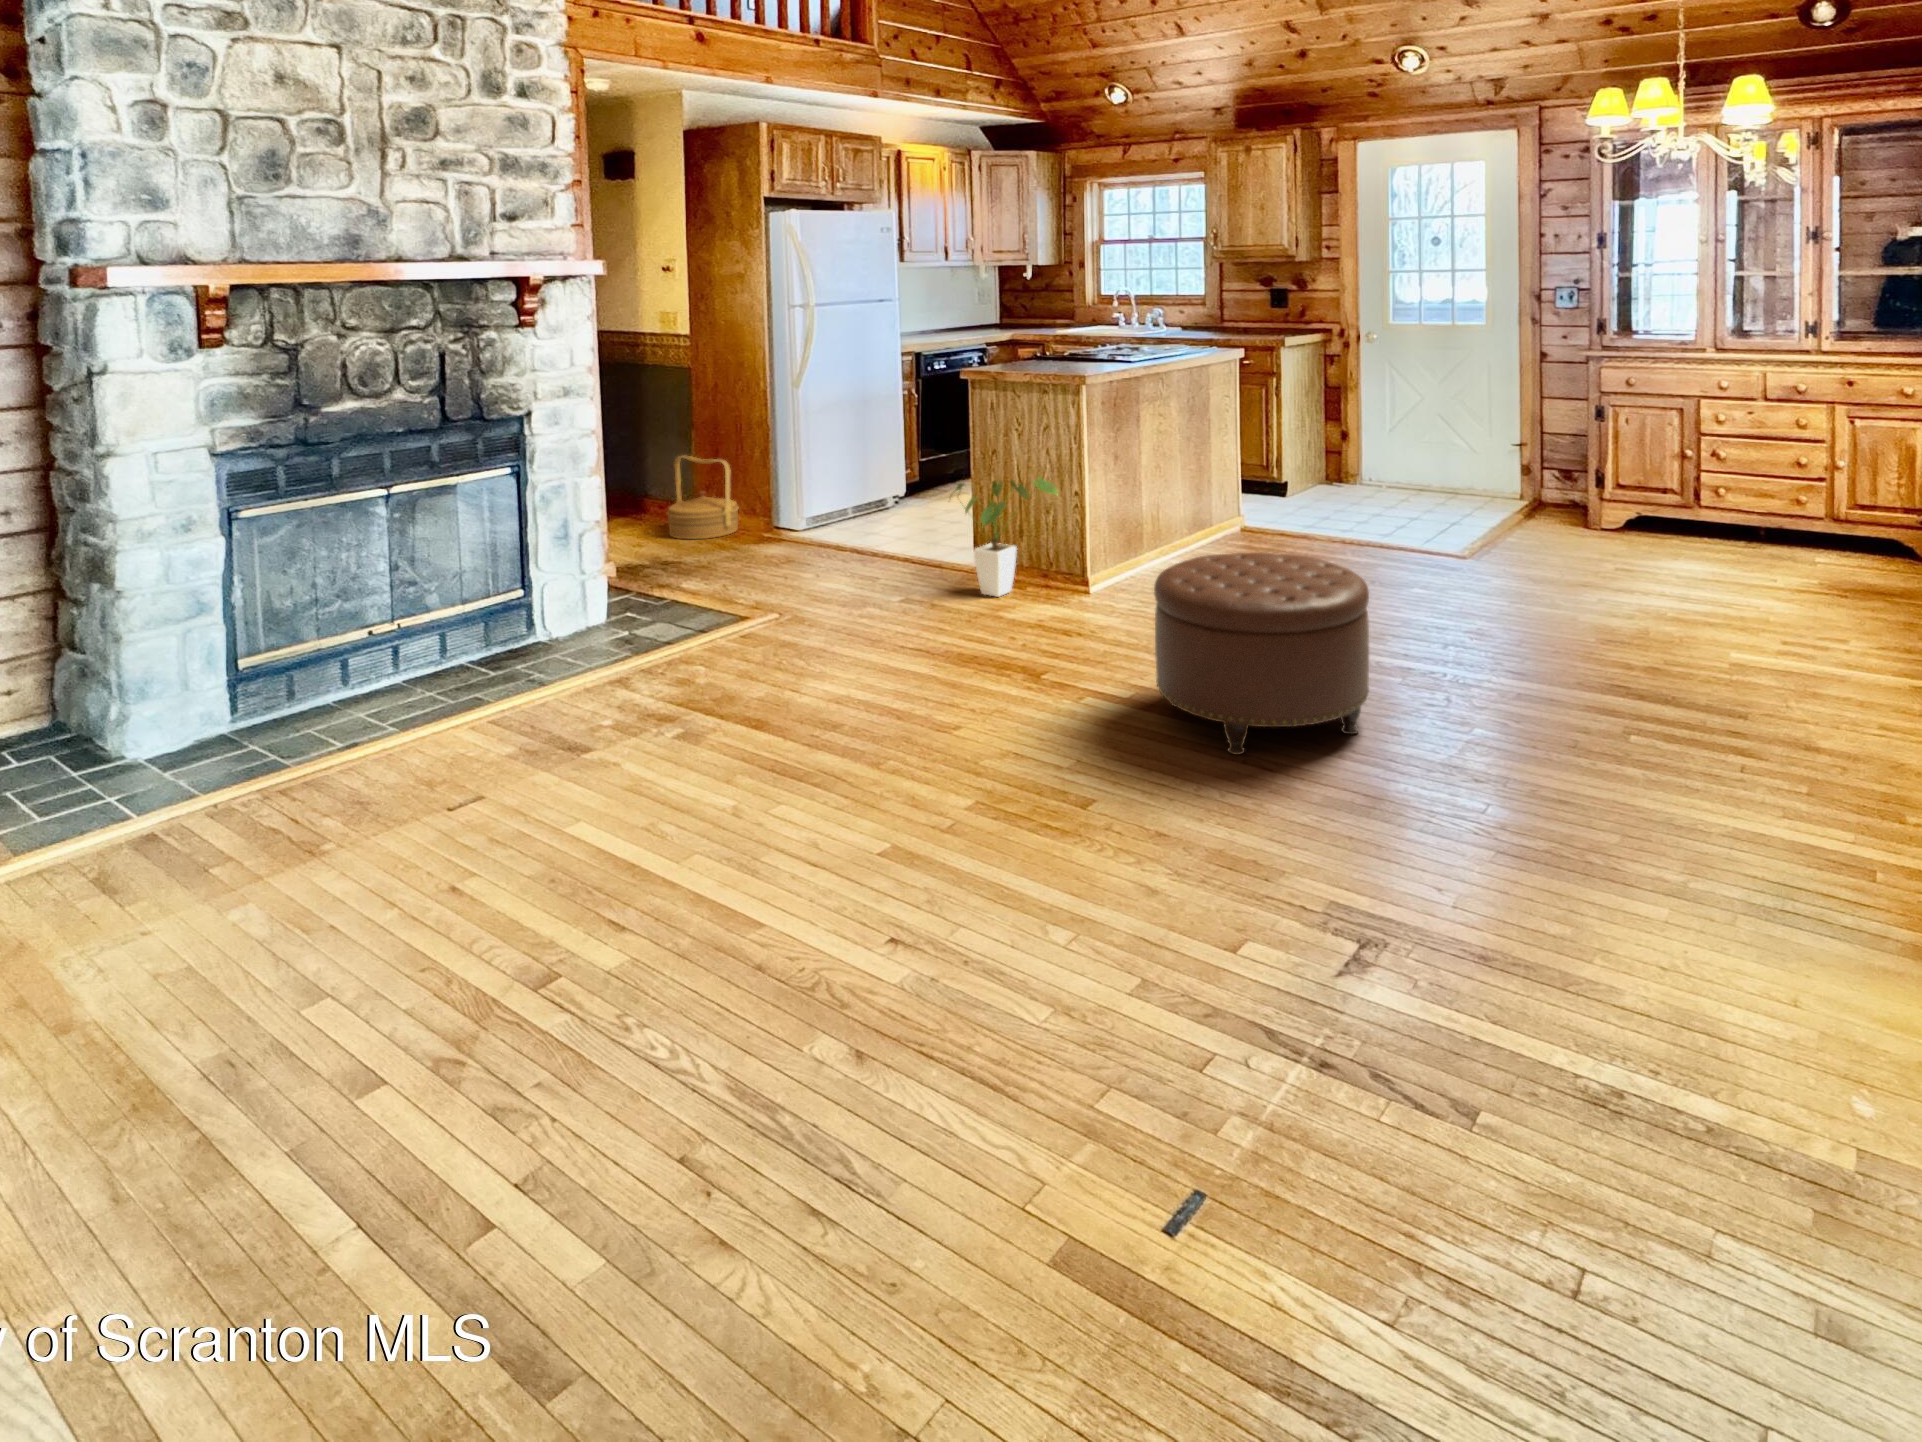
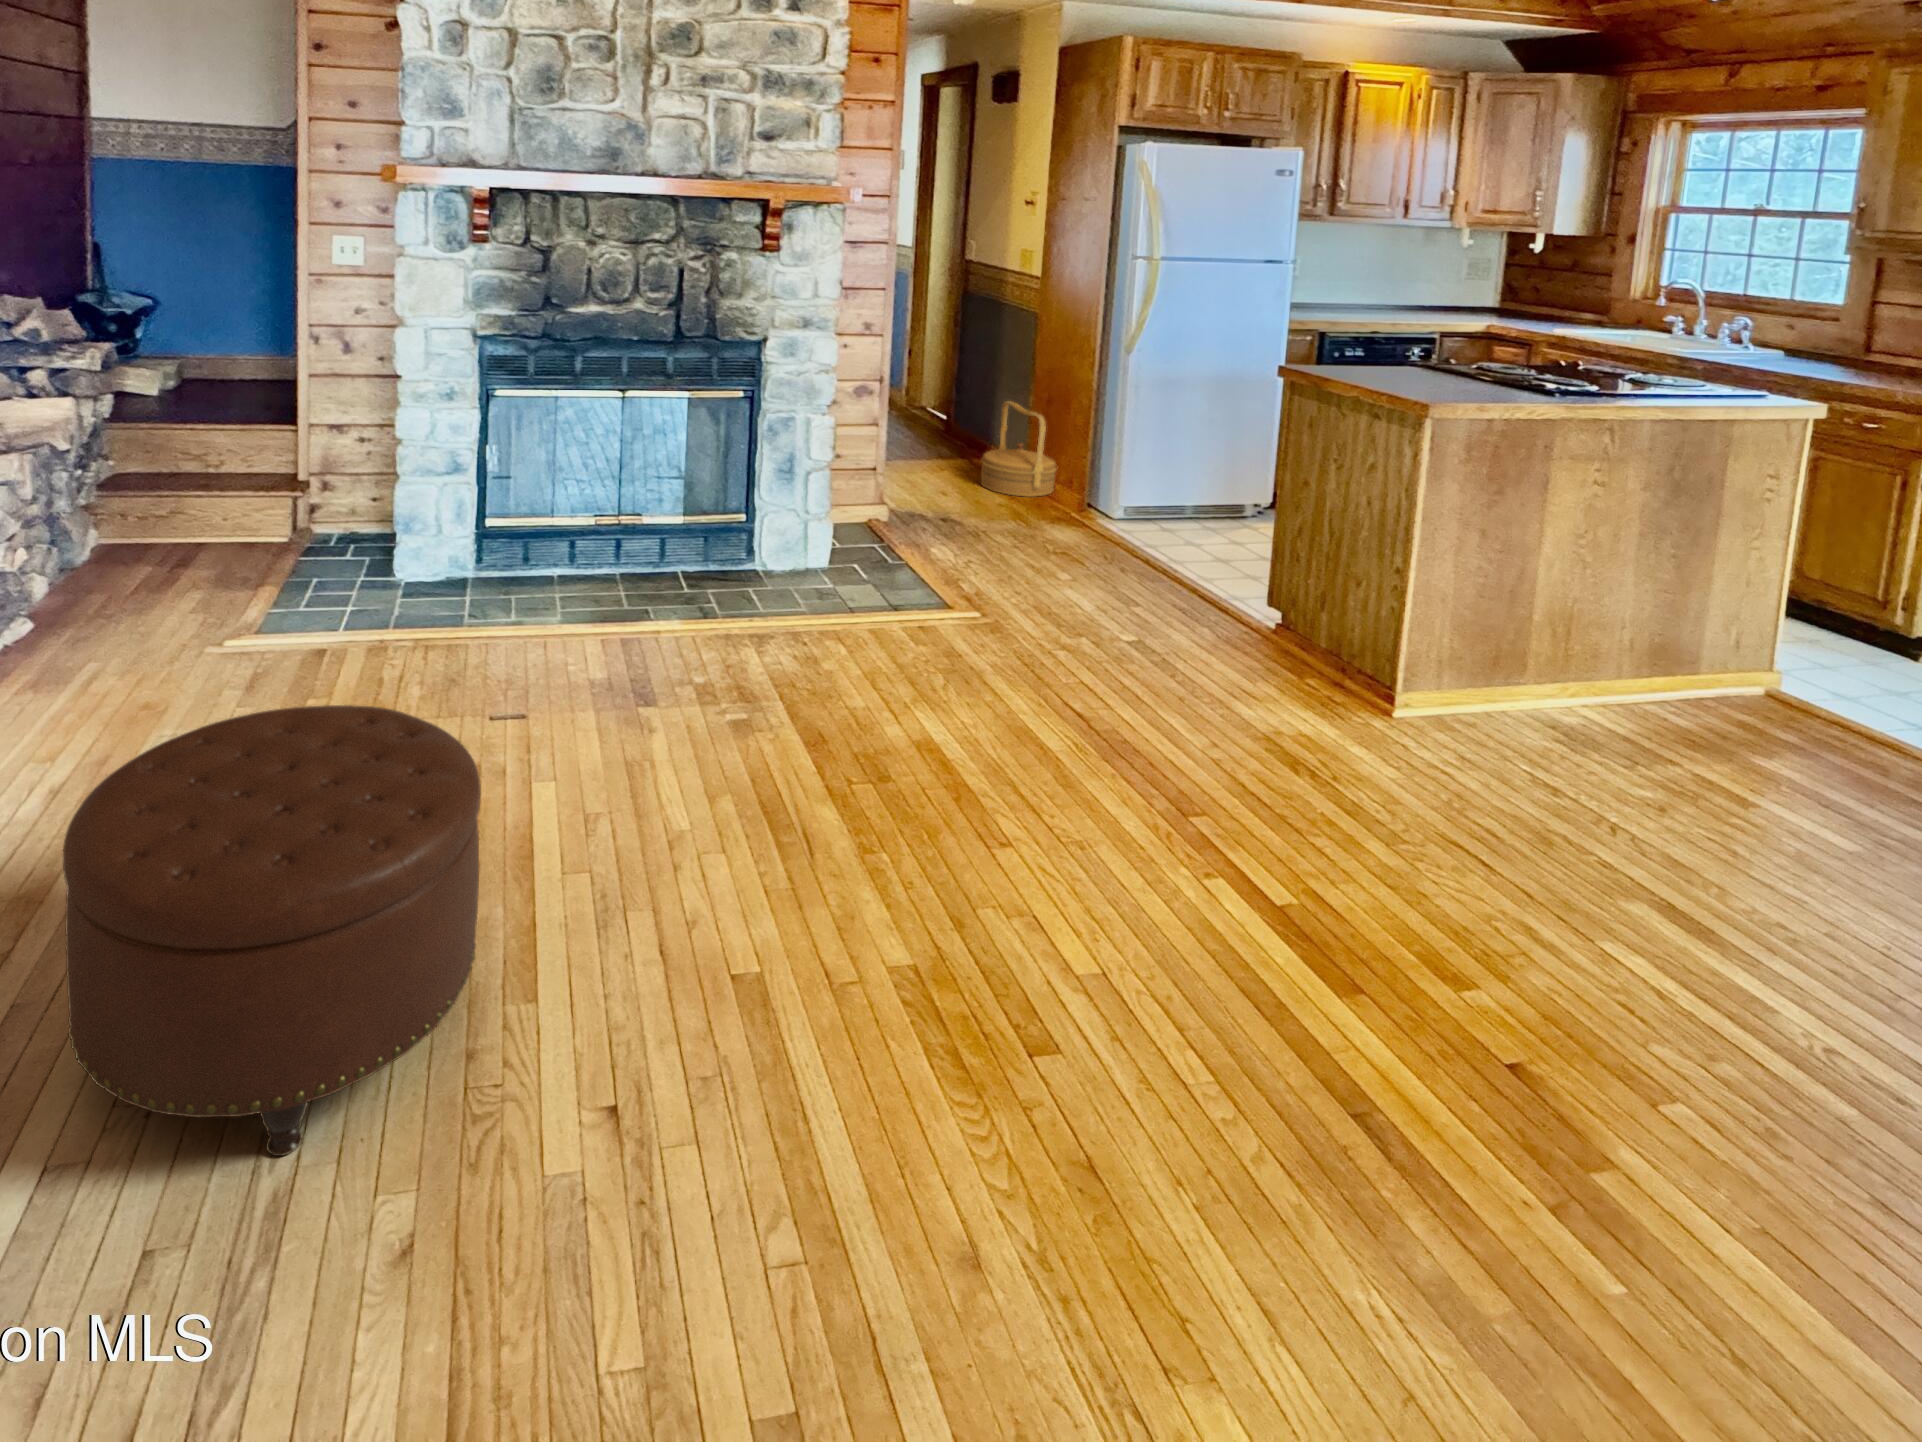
house plant: present [955,477,1057,597] -> none [1200,514,1369,674]
ottoman: present [1154,552,1369,755] -> present [63,705,481,1156]

